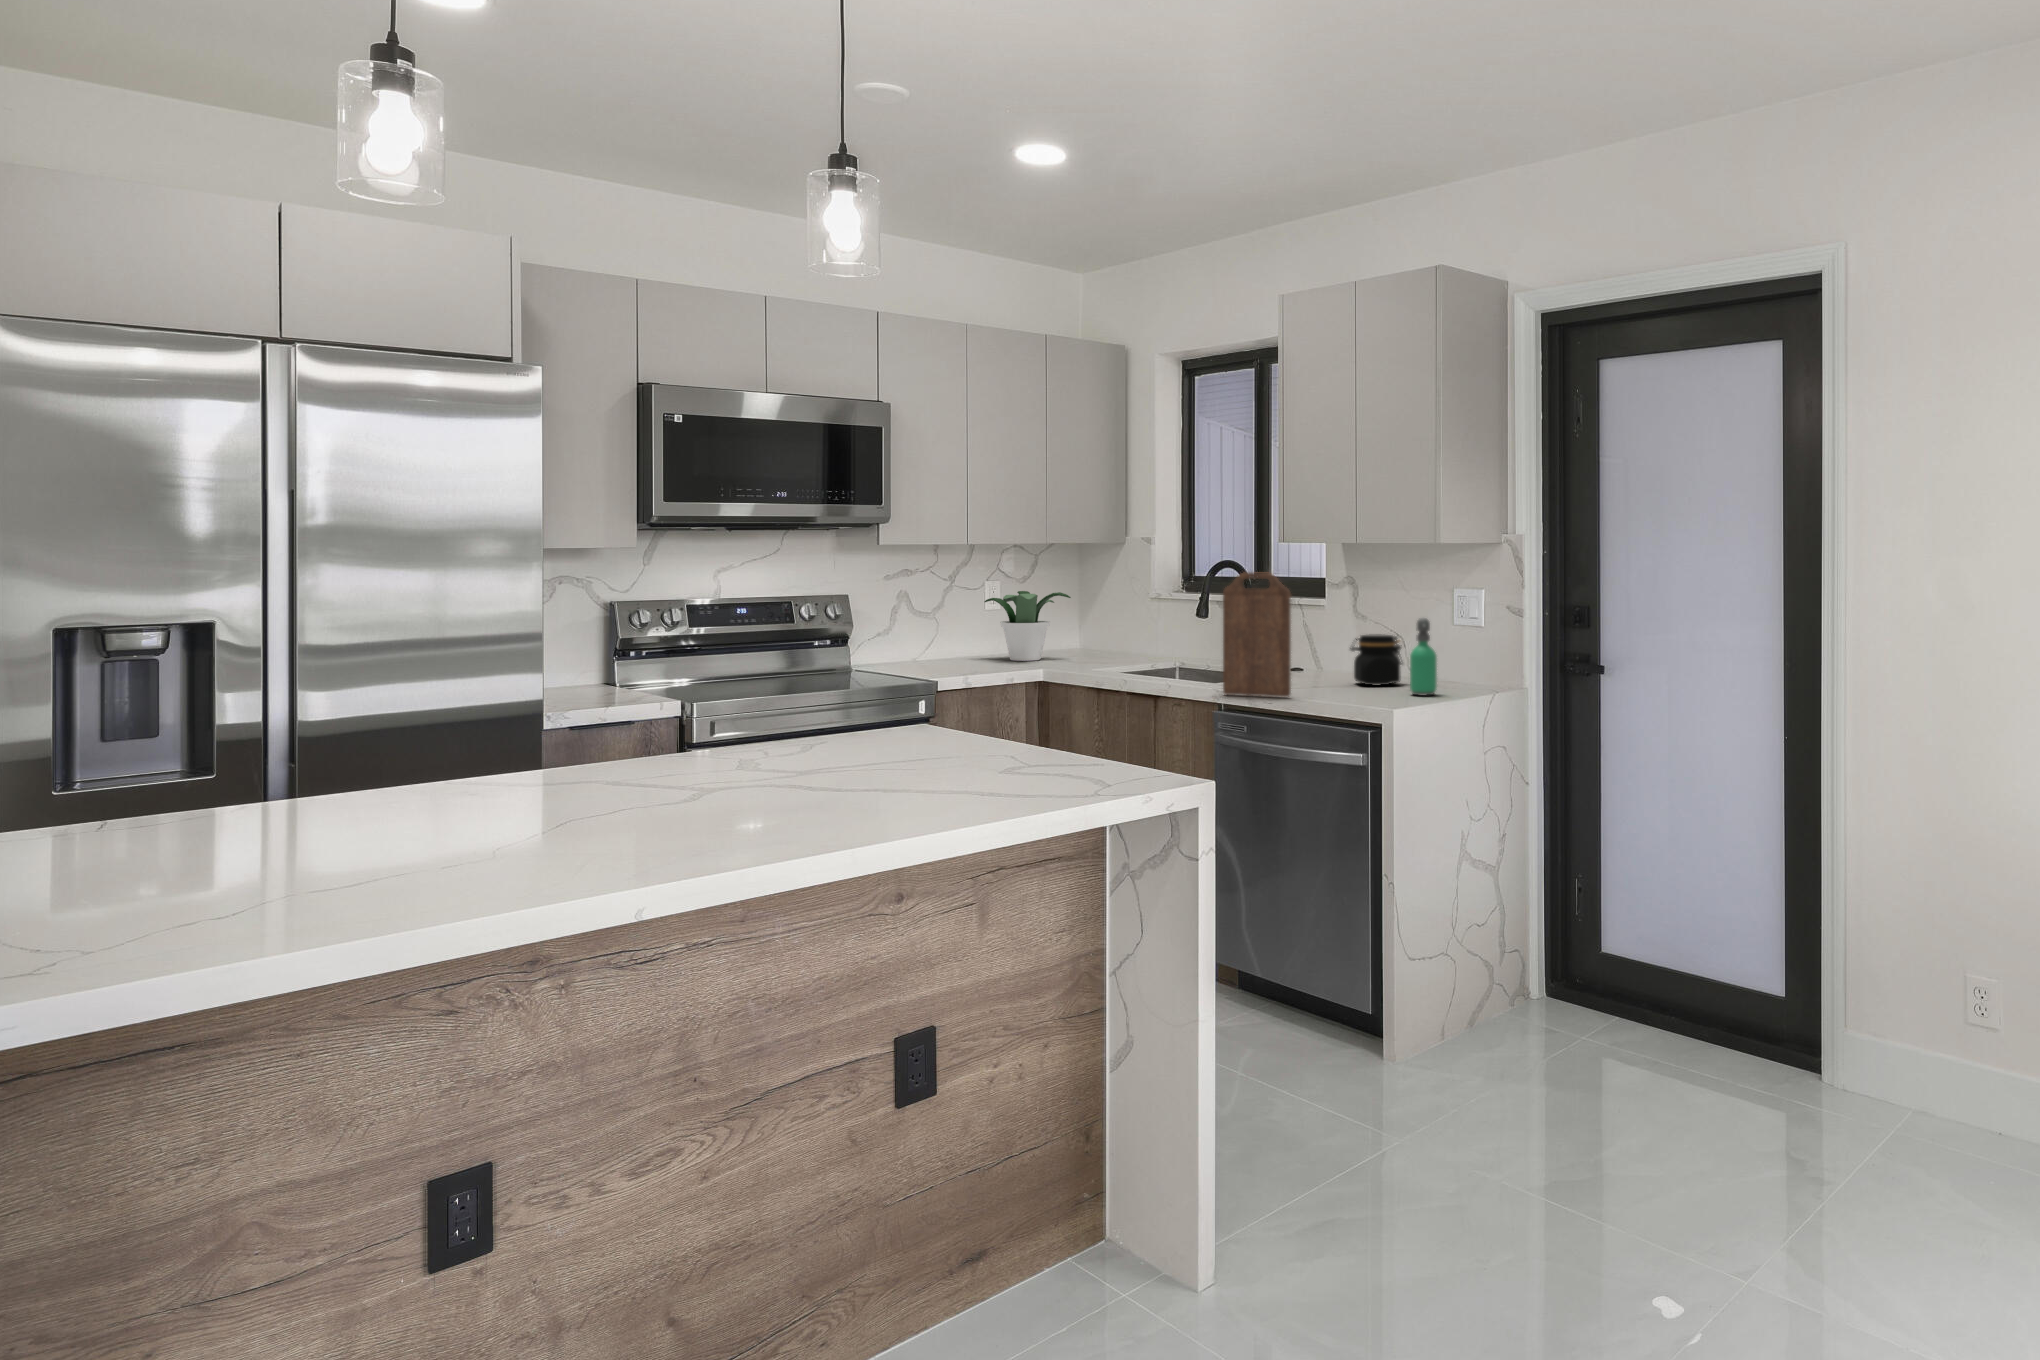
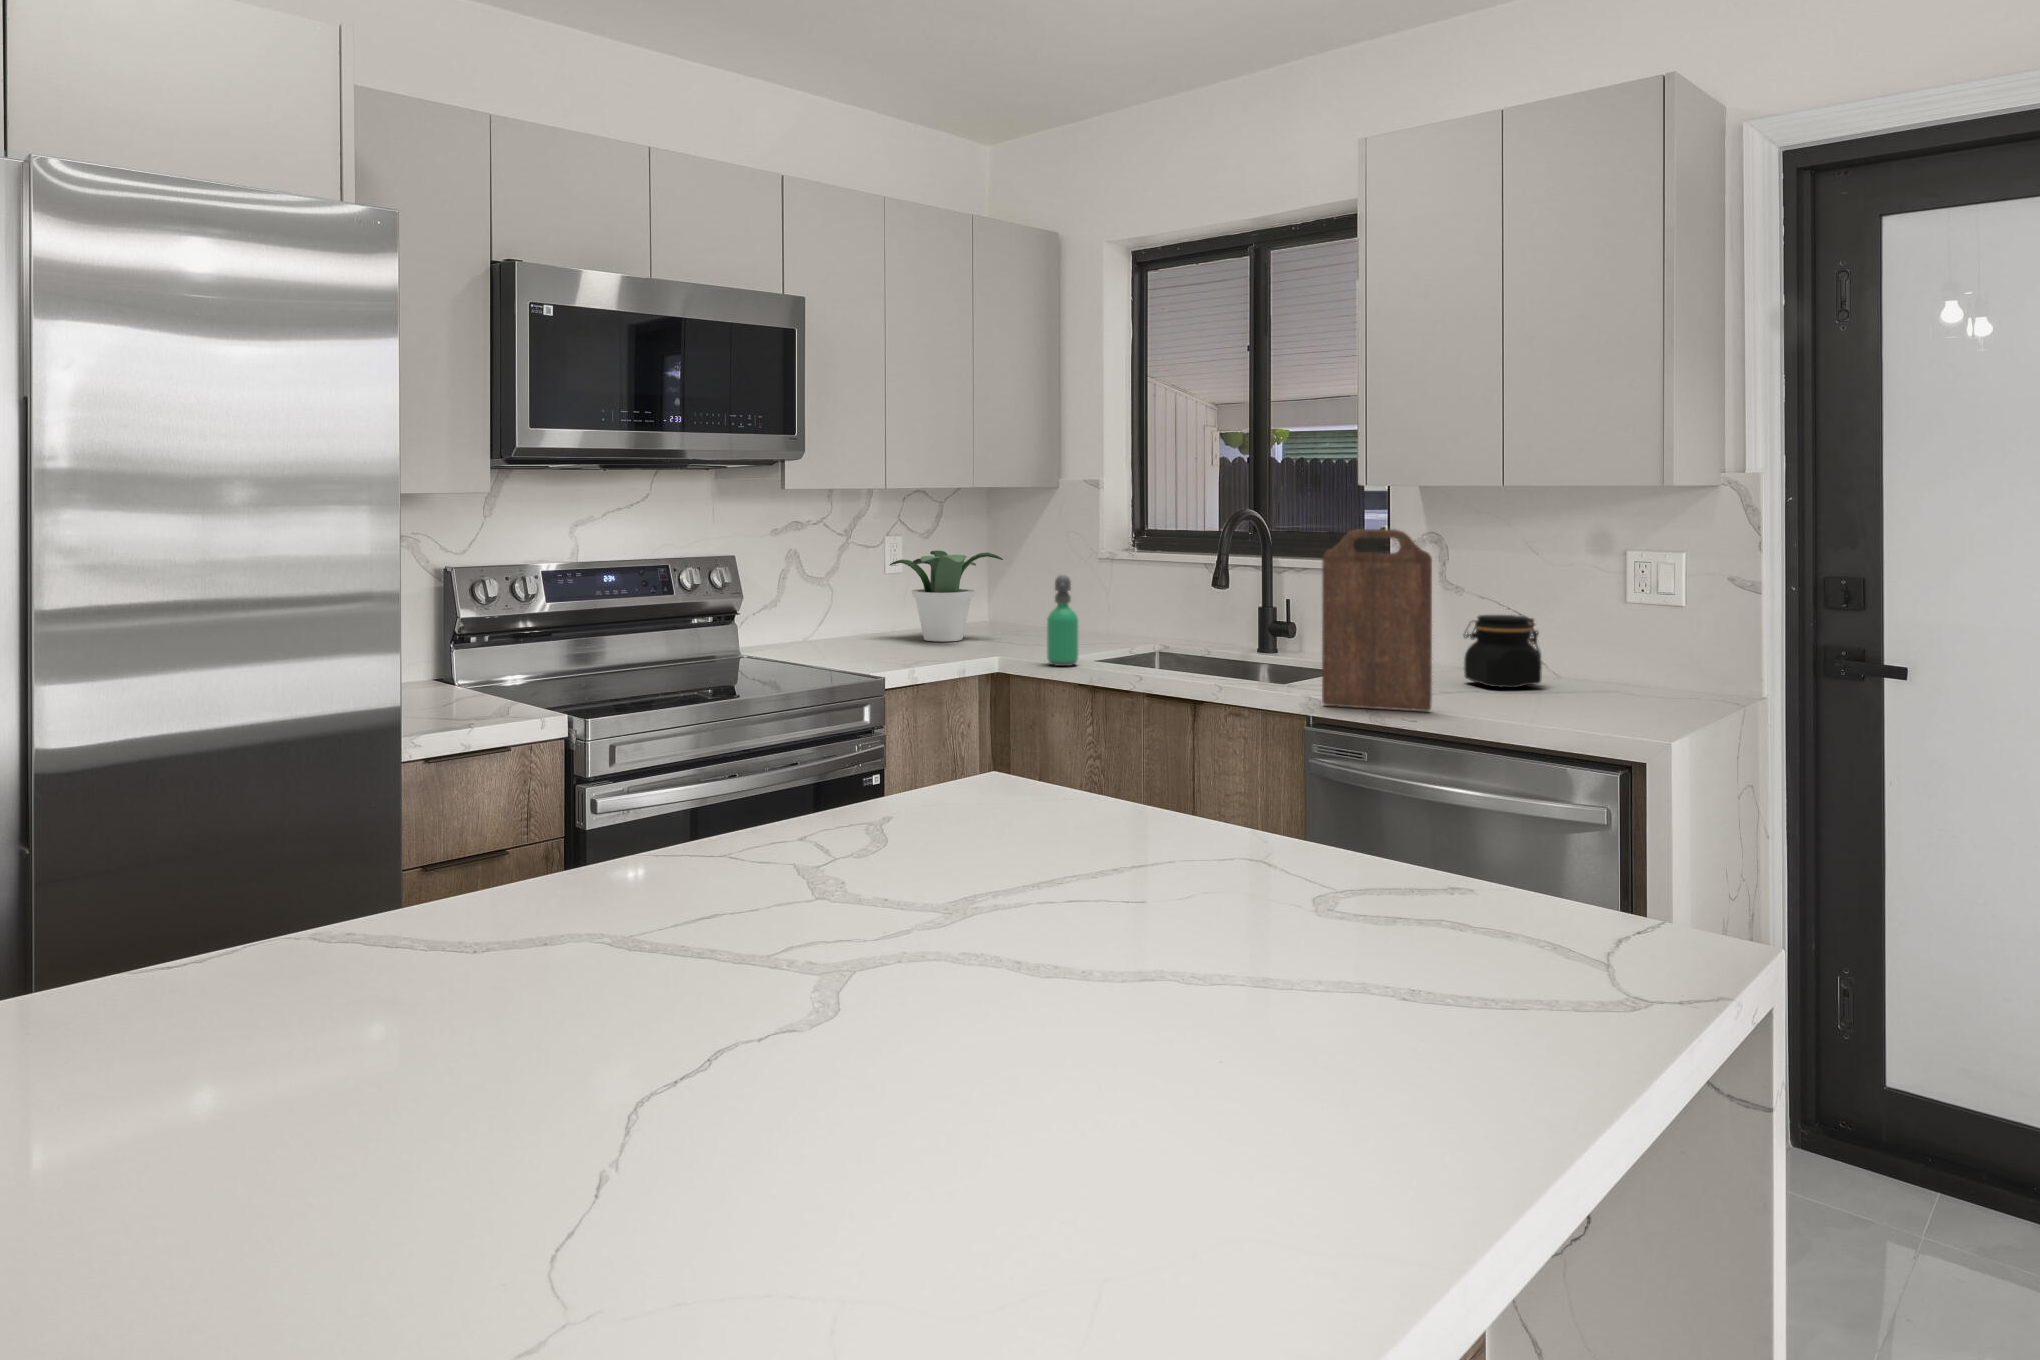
soap dispenser: present [1410,618,1437,695] -> present [1047,575,1078,666]

